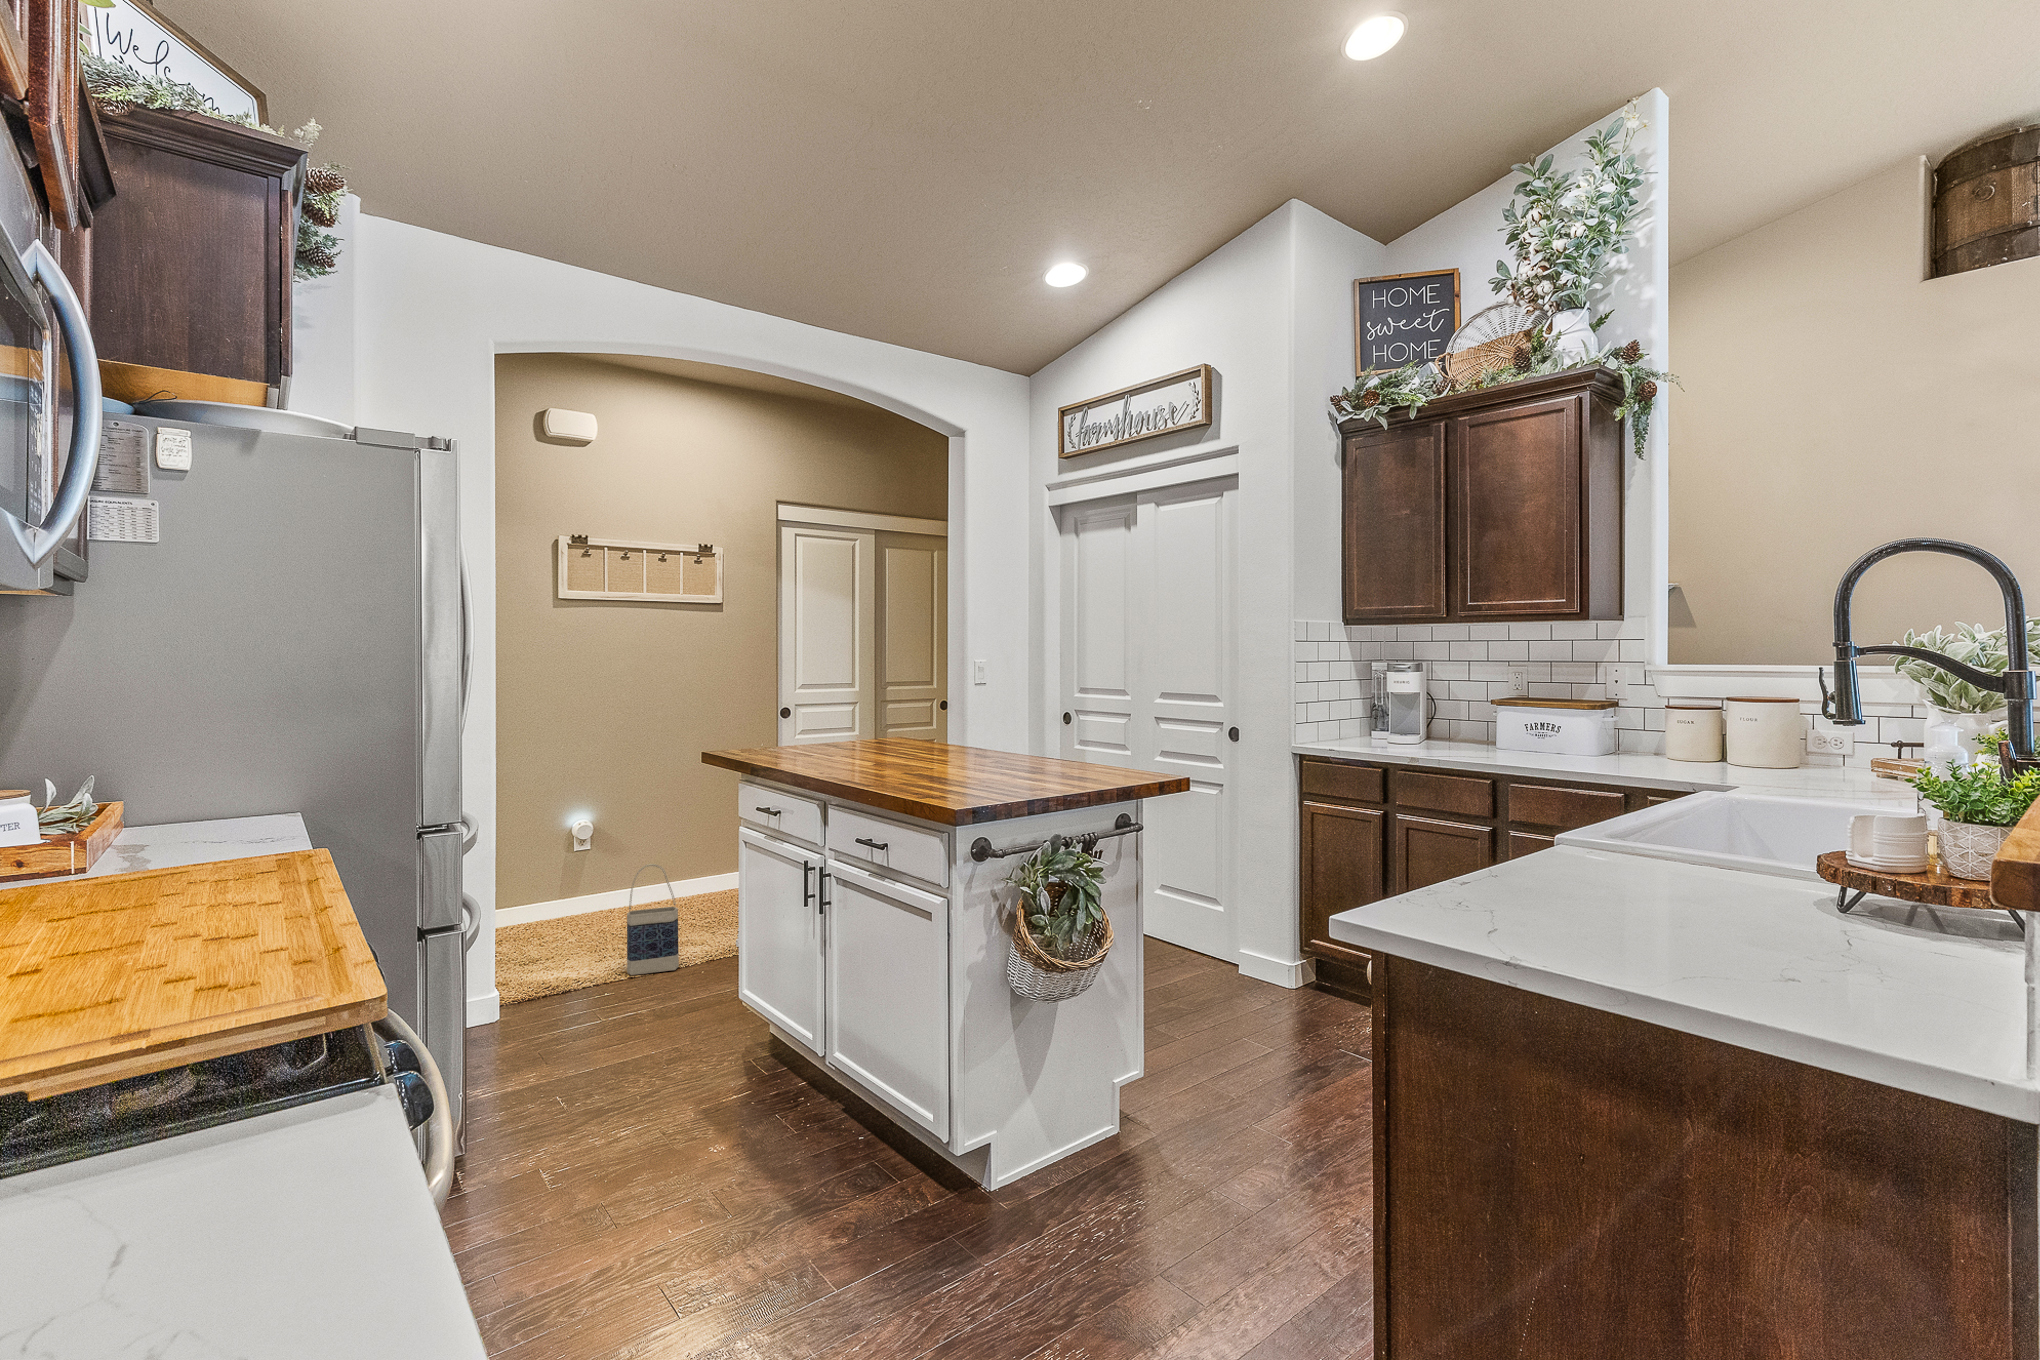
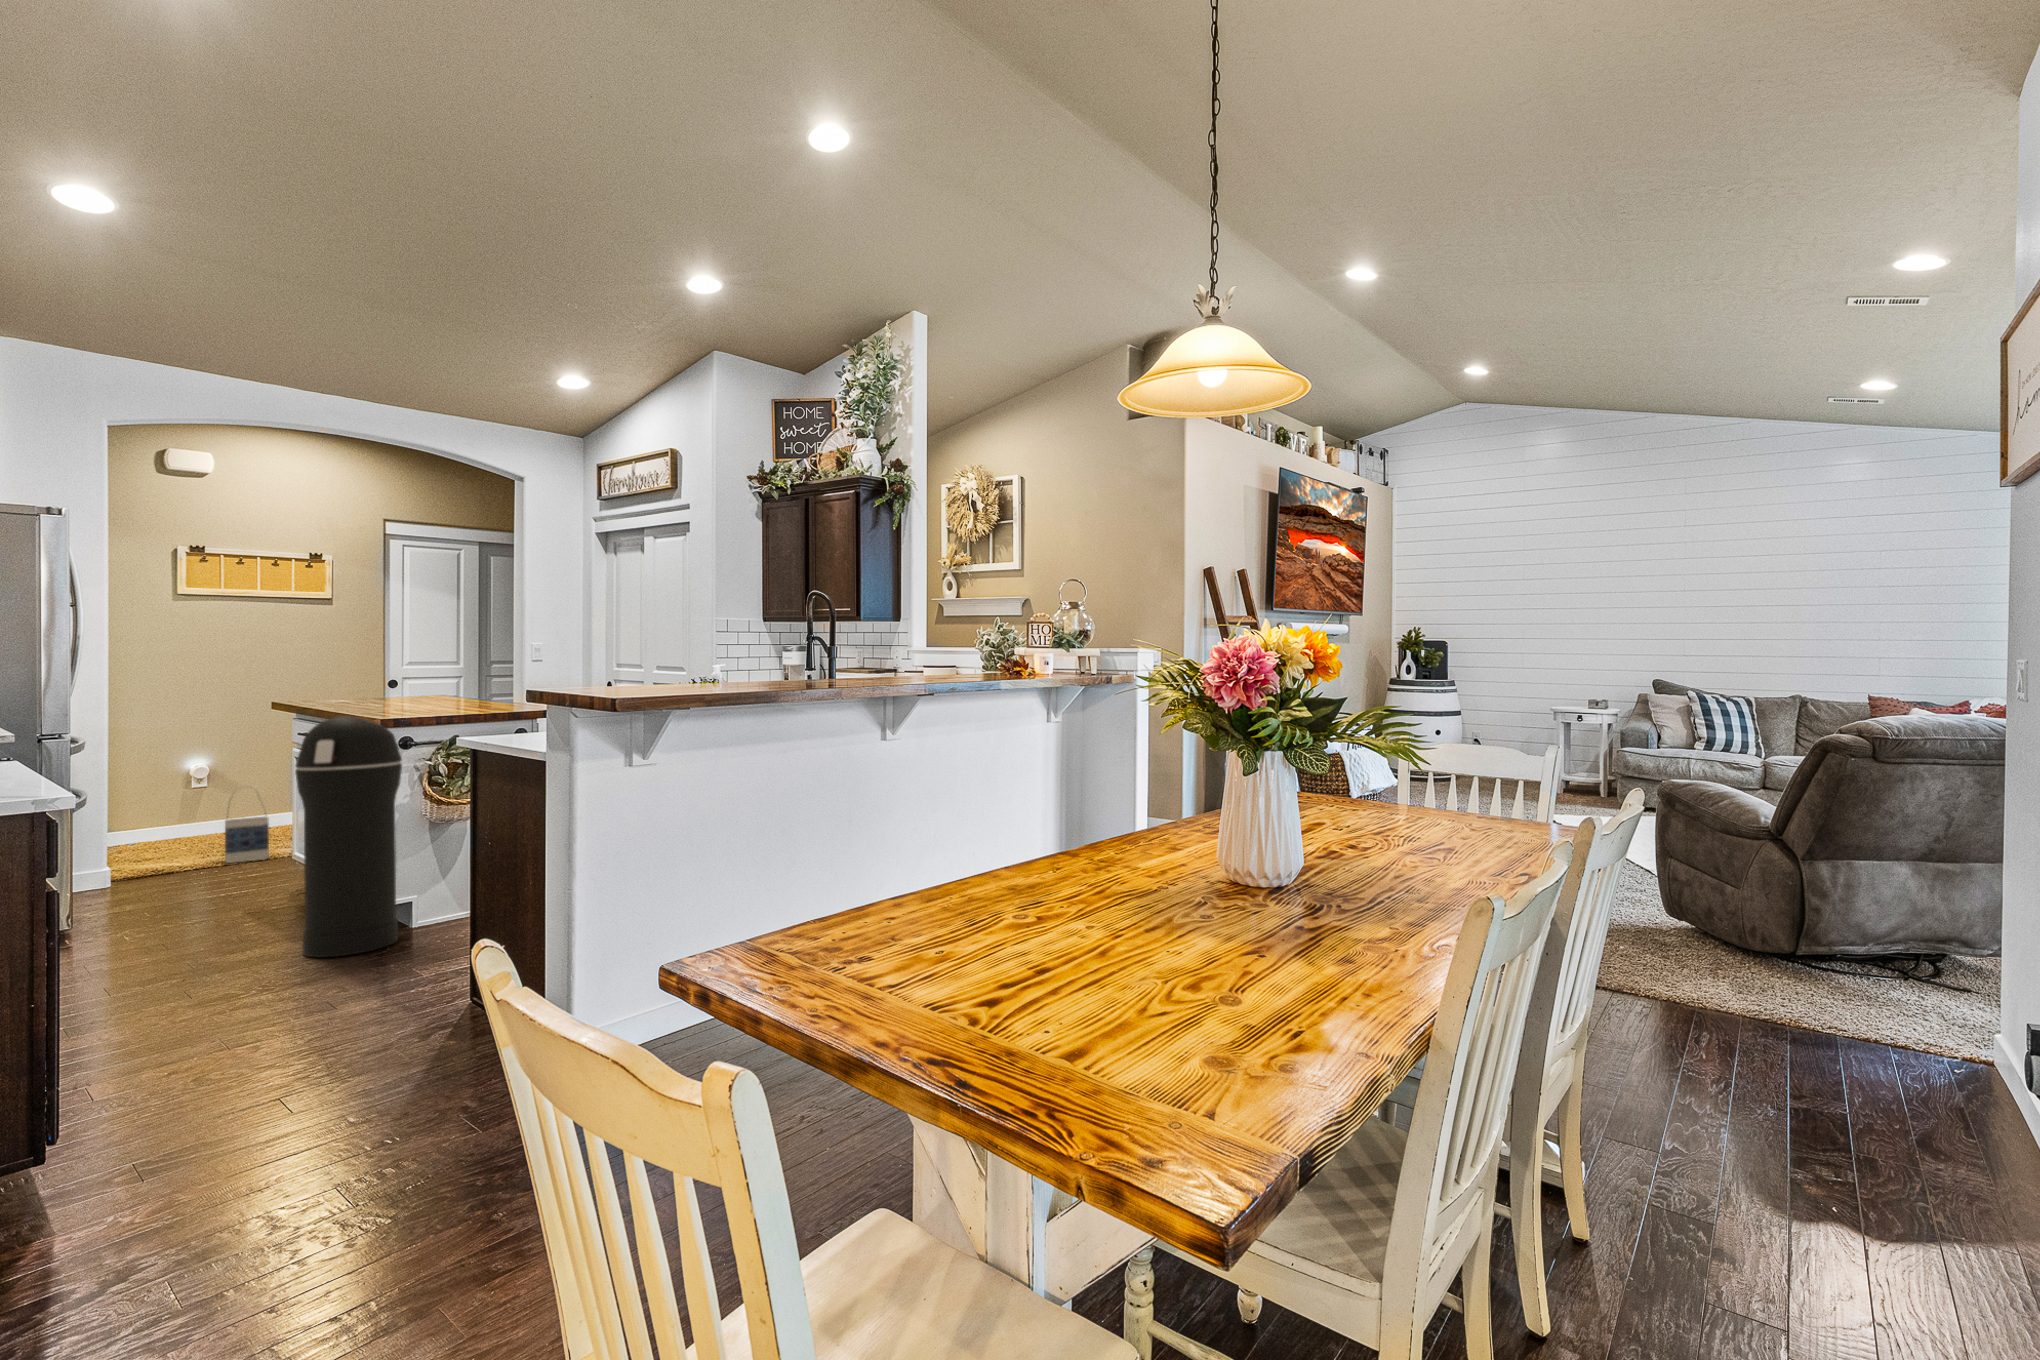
trash can: none [827,809,995,1301] -> present [295,716,402,958]

